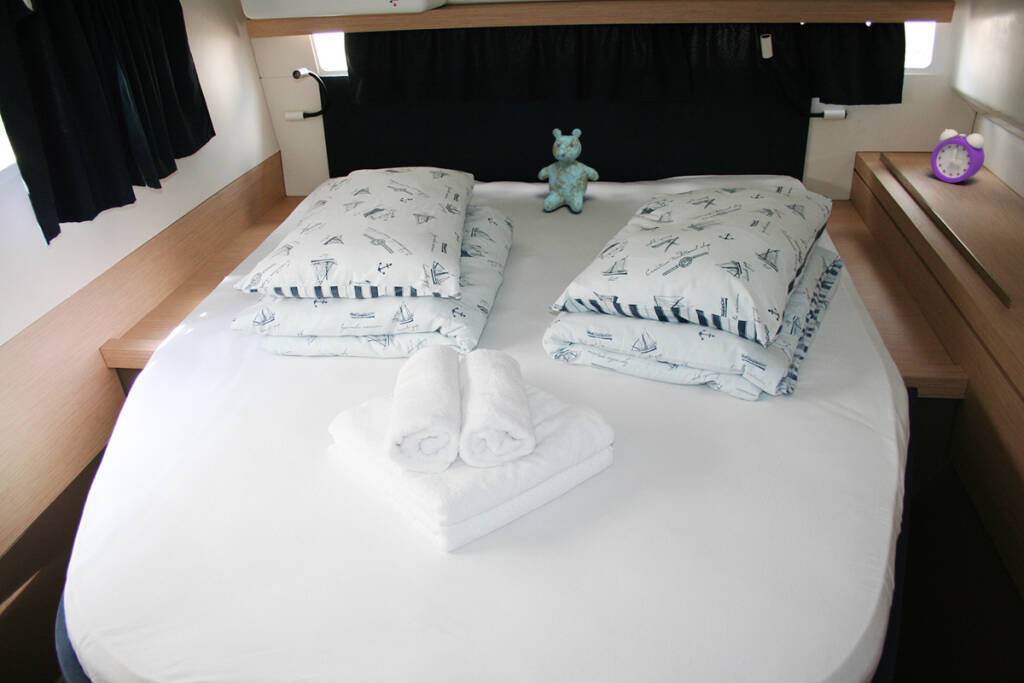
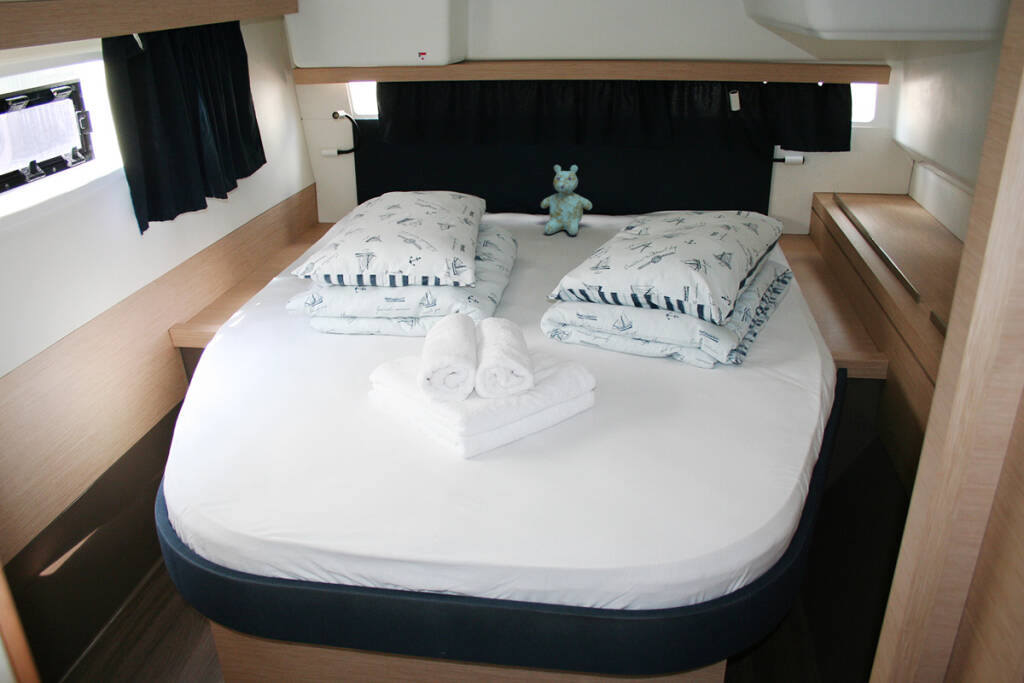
alarm clock: present [930,129,985,183] -> none [872,172,916,216]

